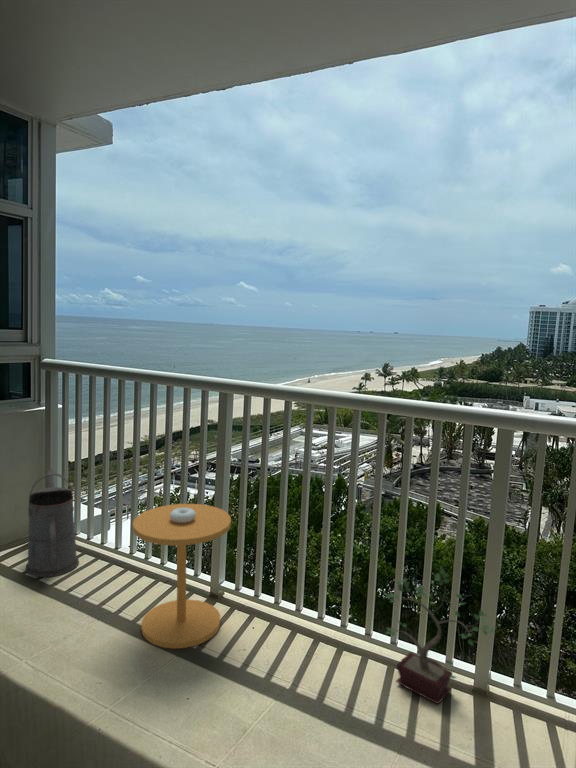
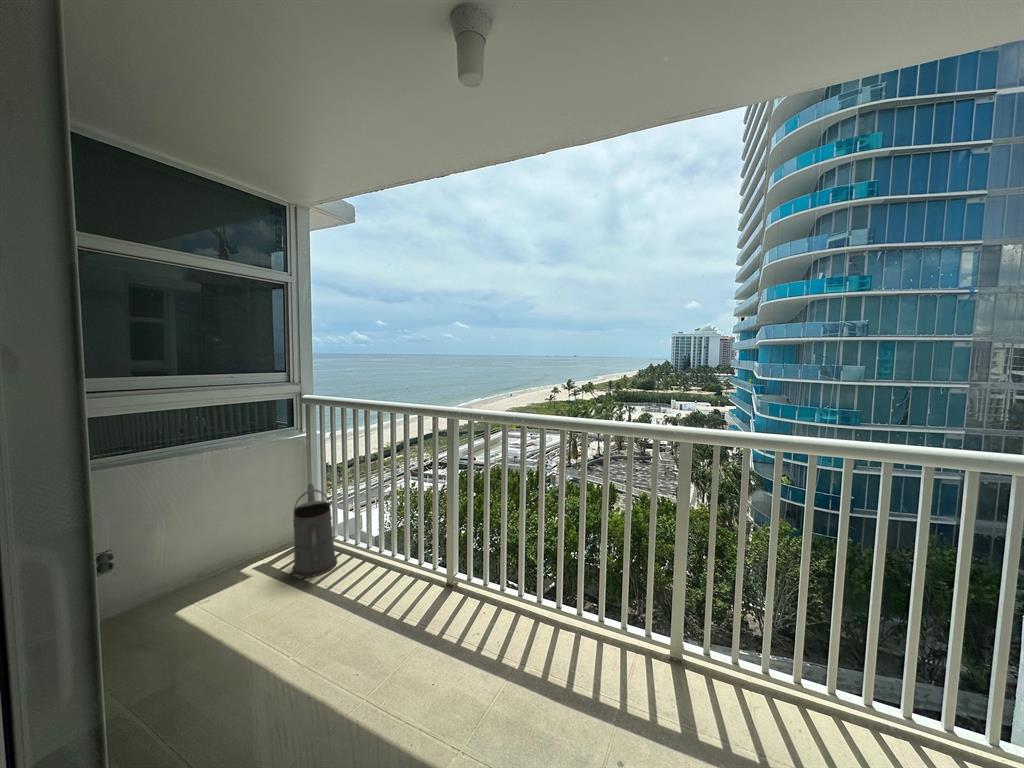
side table: present [133,504,231,649] -> none [381,511,463,638]
potted plant: present [386,569,494,704] -> none [593,559,691,675]

